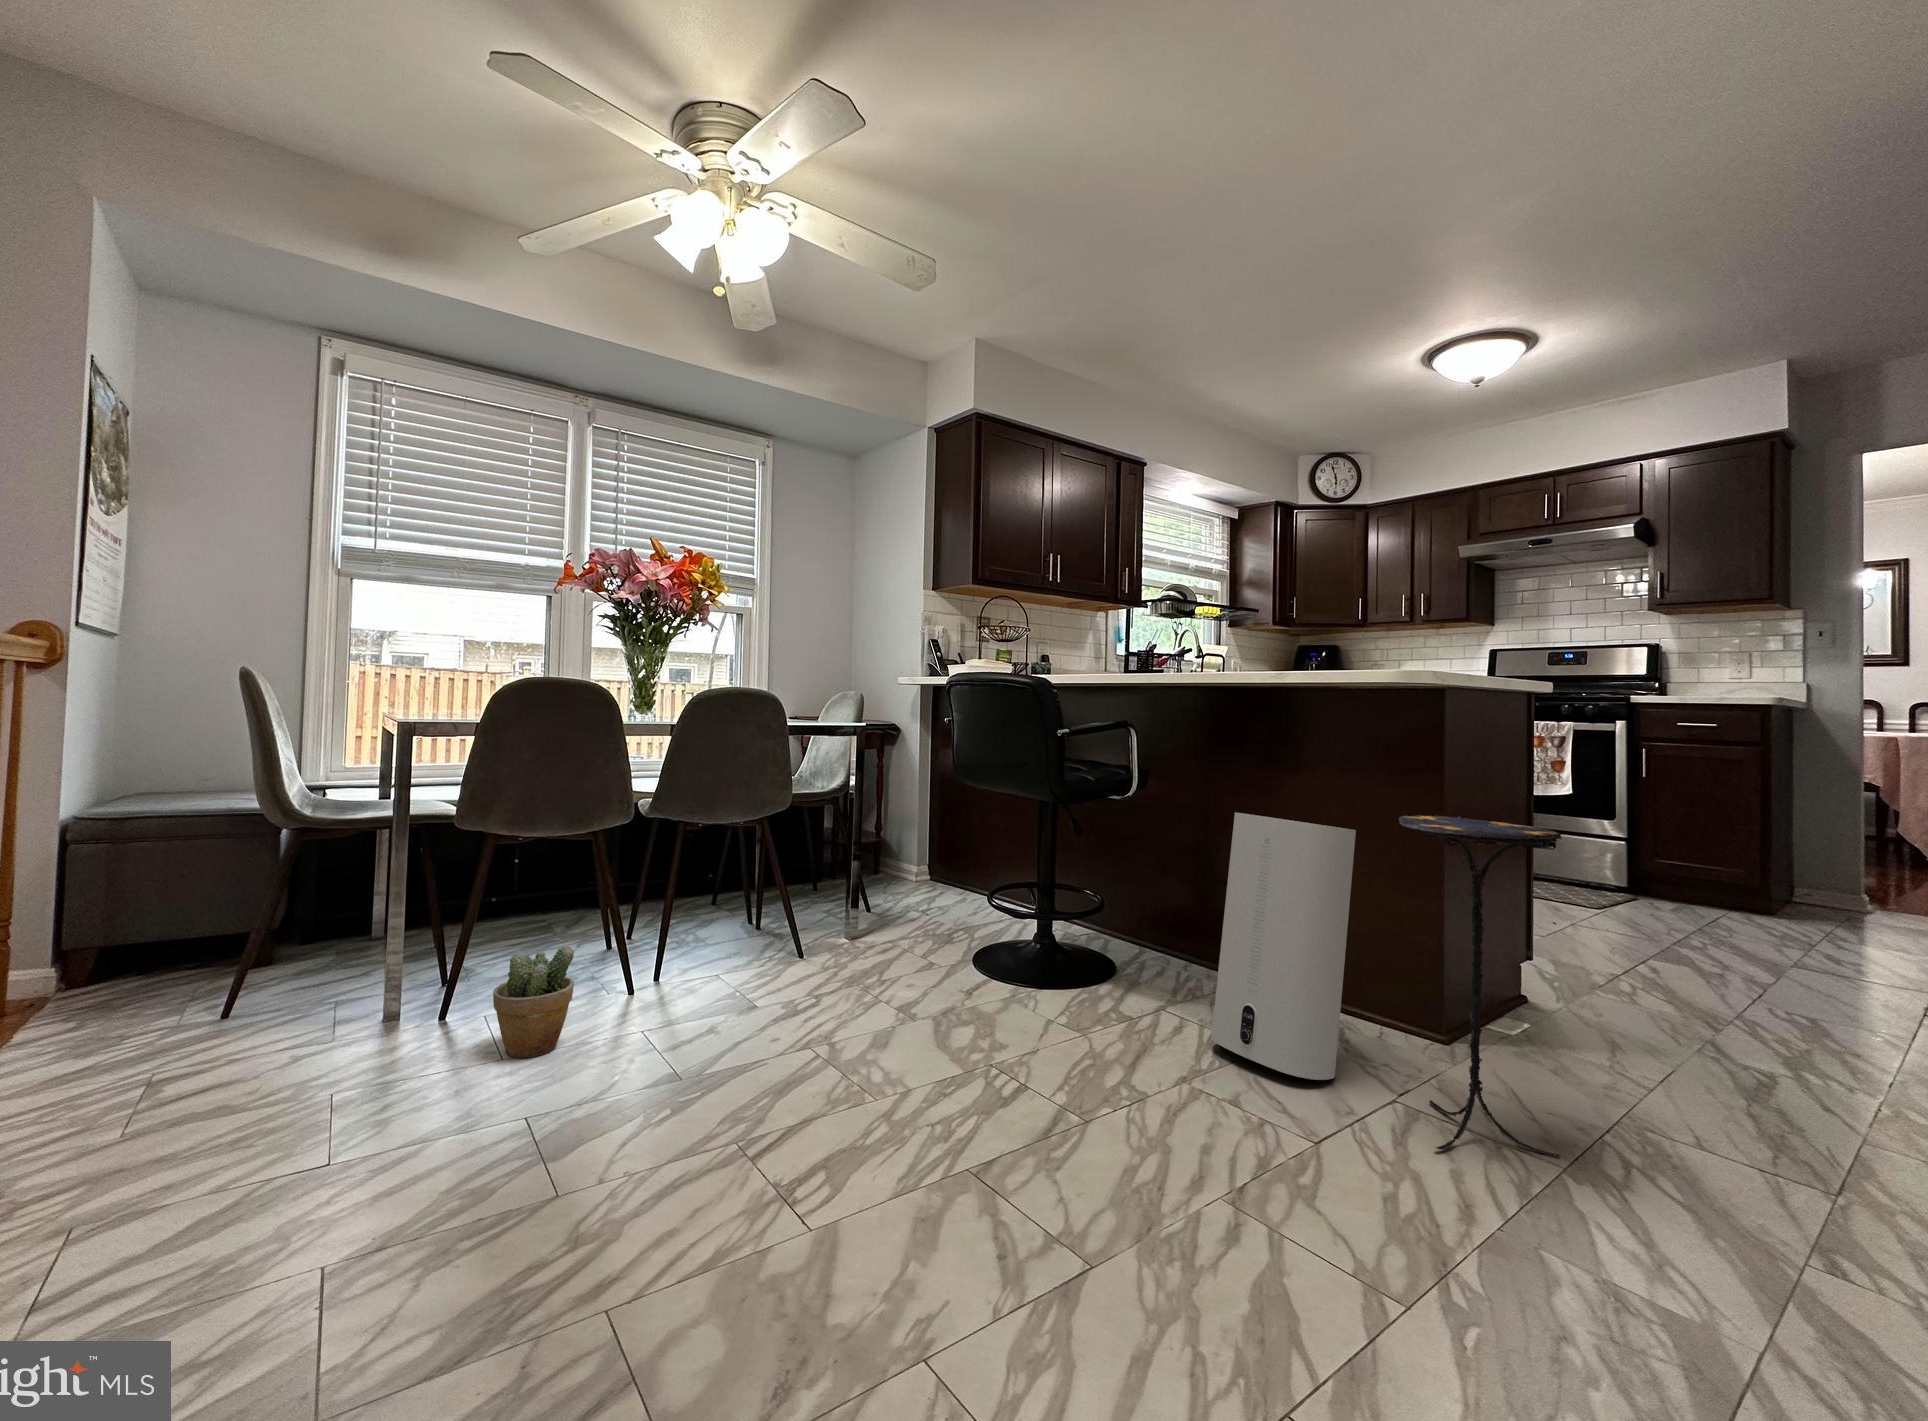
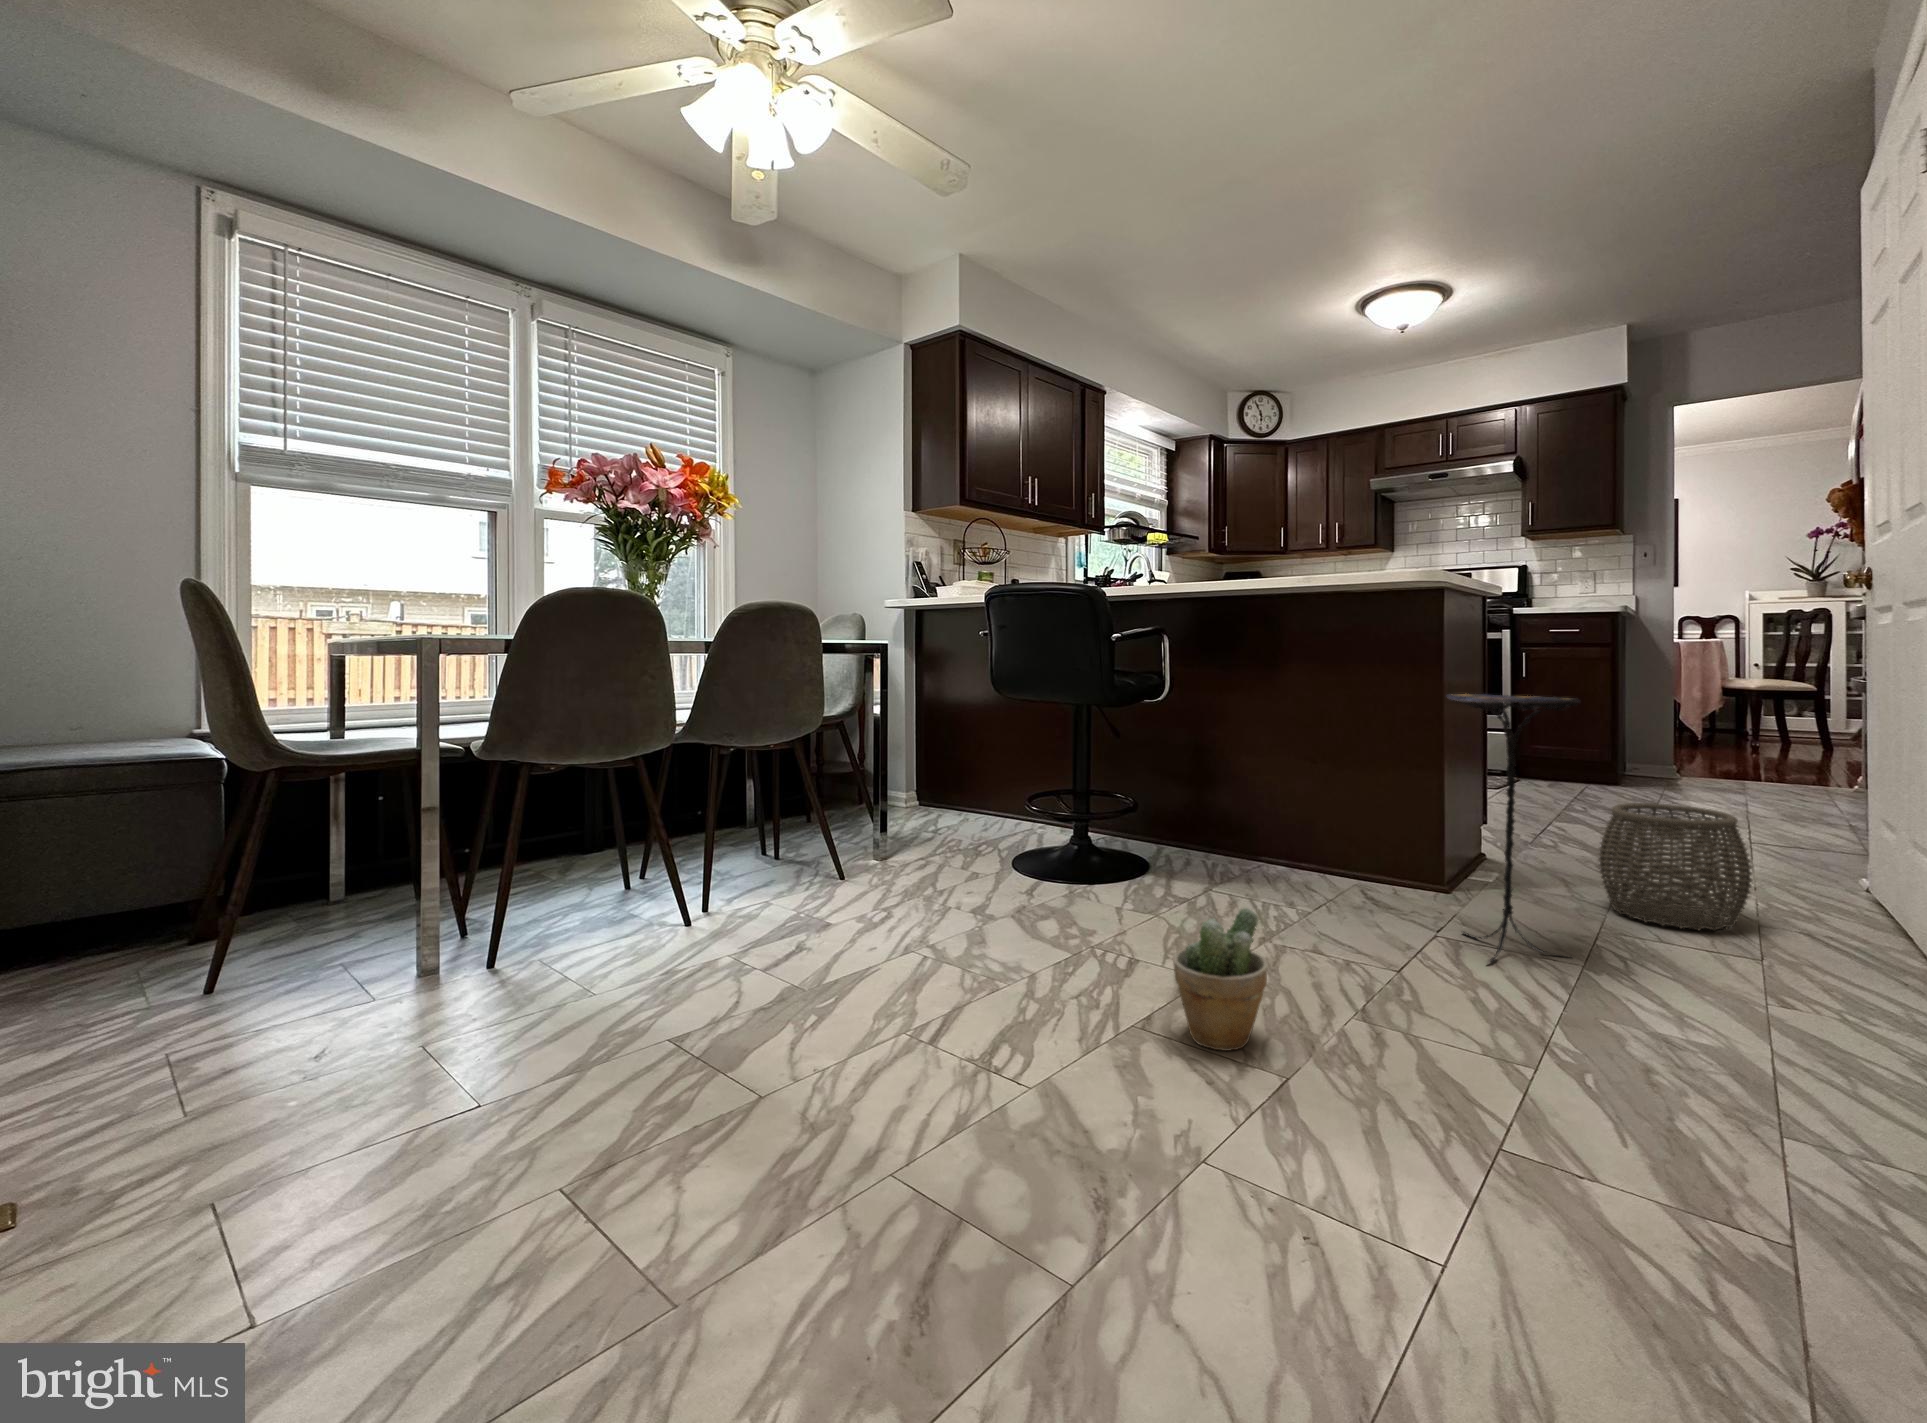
air purifier: present [1211,813,1356,1080] -> none [1270,705,1395,926]
potted plant: present [493,946,574,1058] -> present [1173,908,1268,1051]
woven basket: none [1637,960,1856,1146] -> present [1598,803,1752,931]

